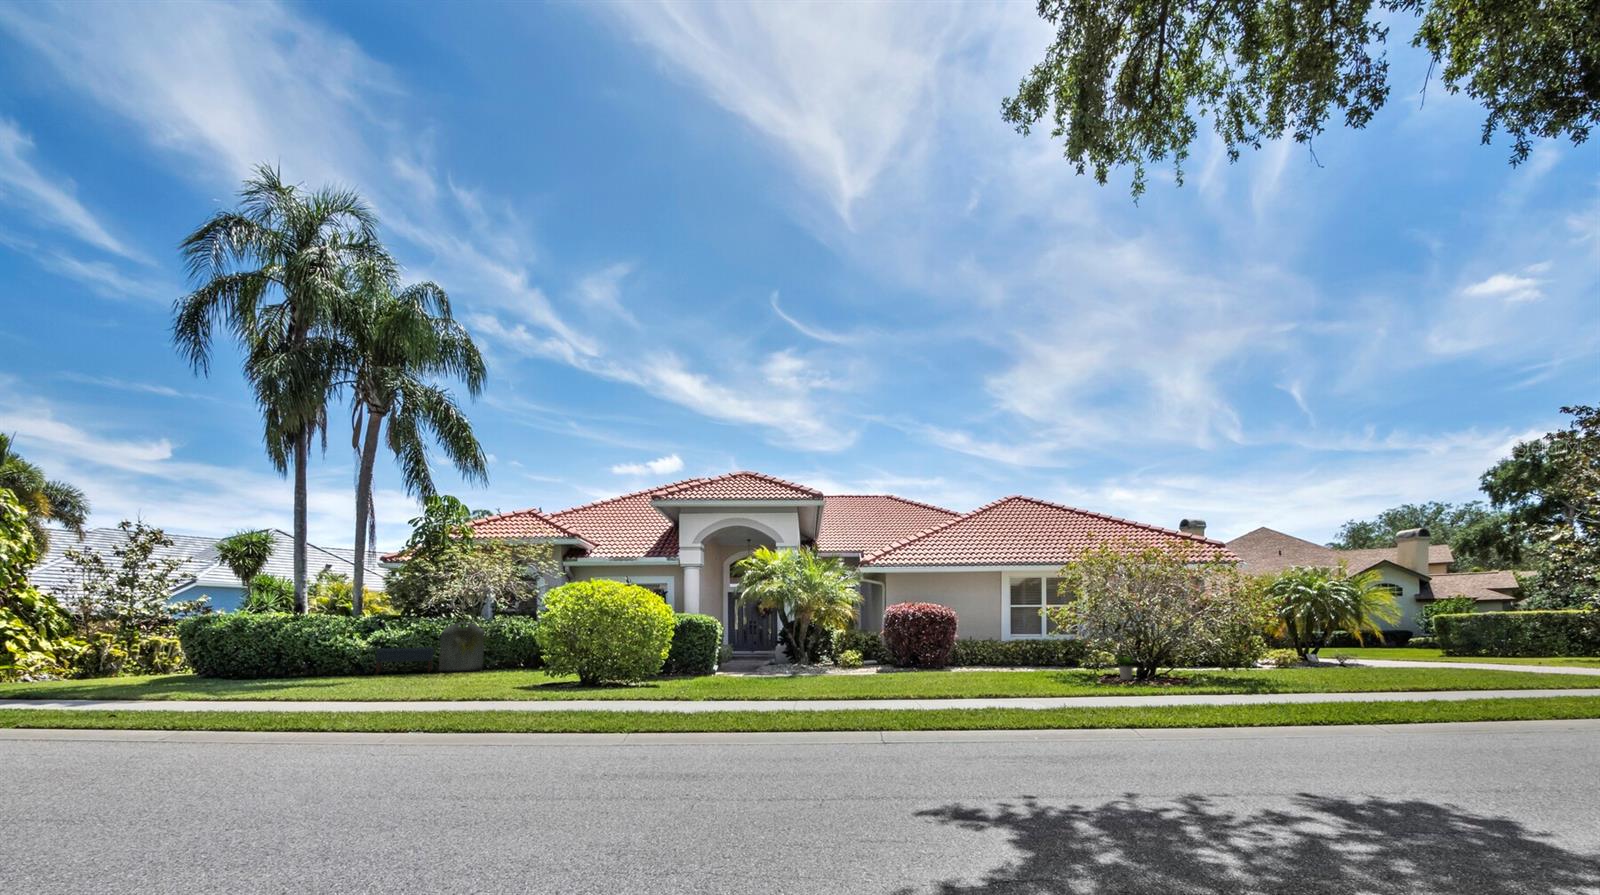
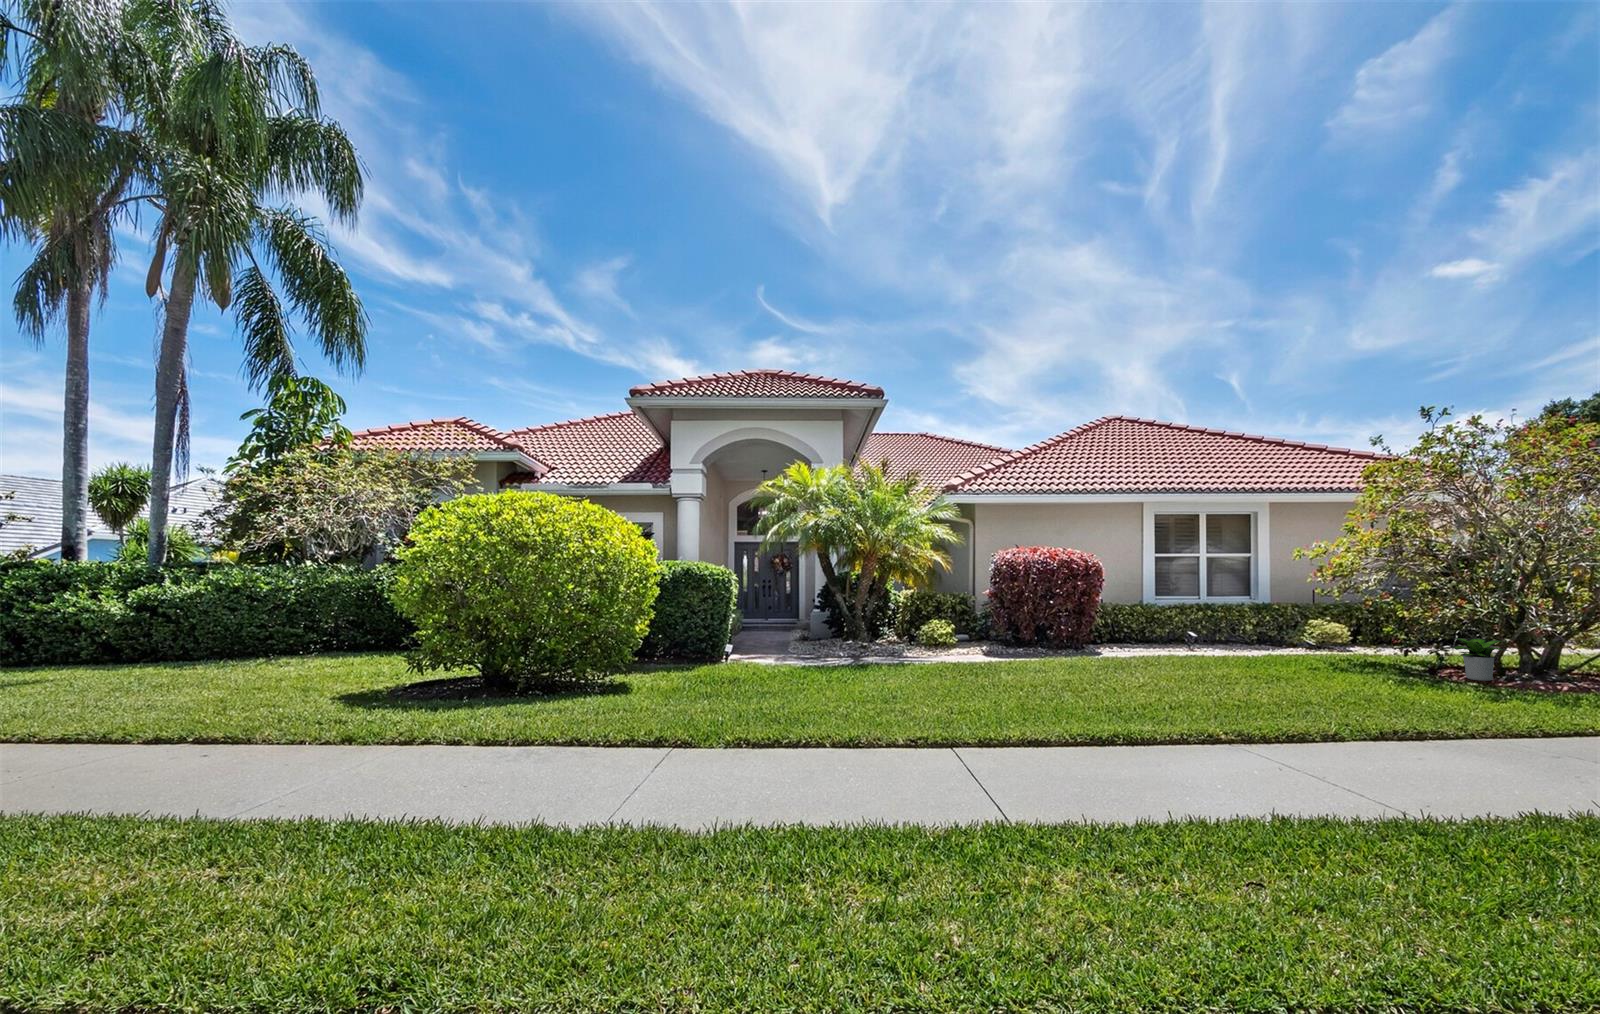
trash can: present [439,622,485,672] -> none [267,570,348,652]
bench: present [376,647,434,673] -> none [151,611,264,655]

